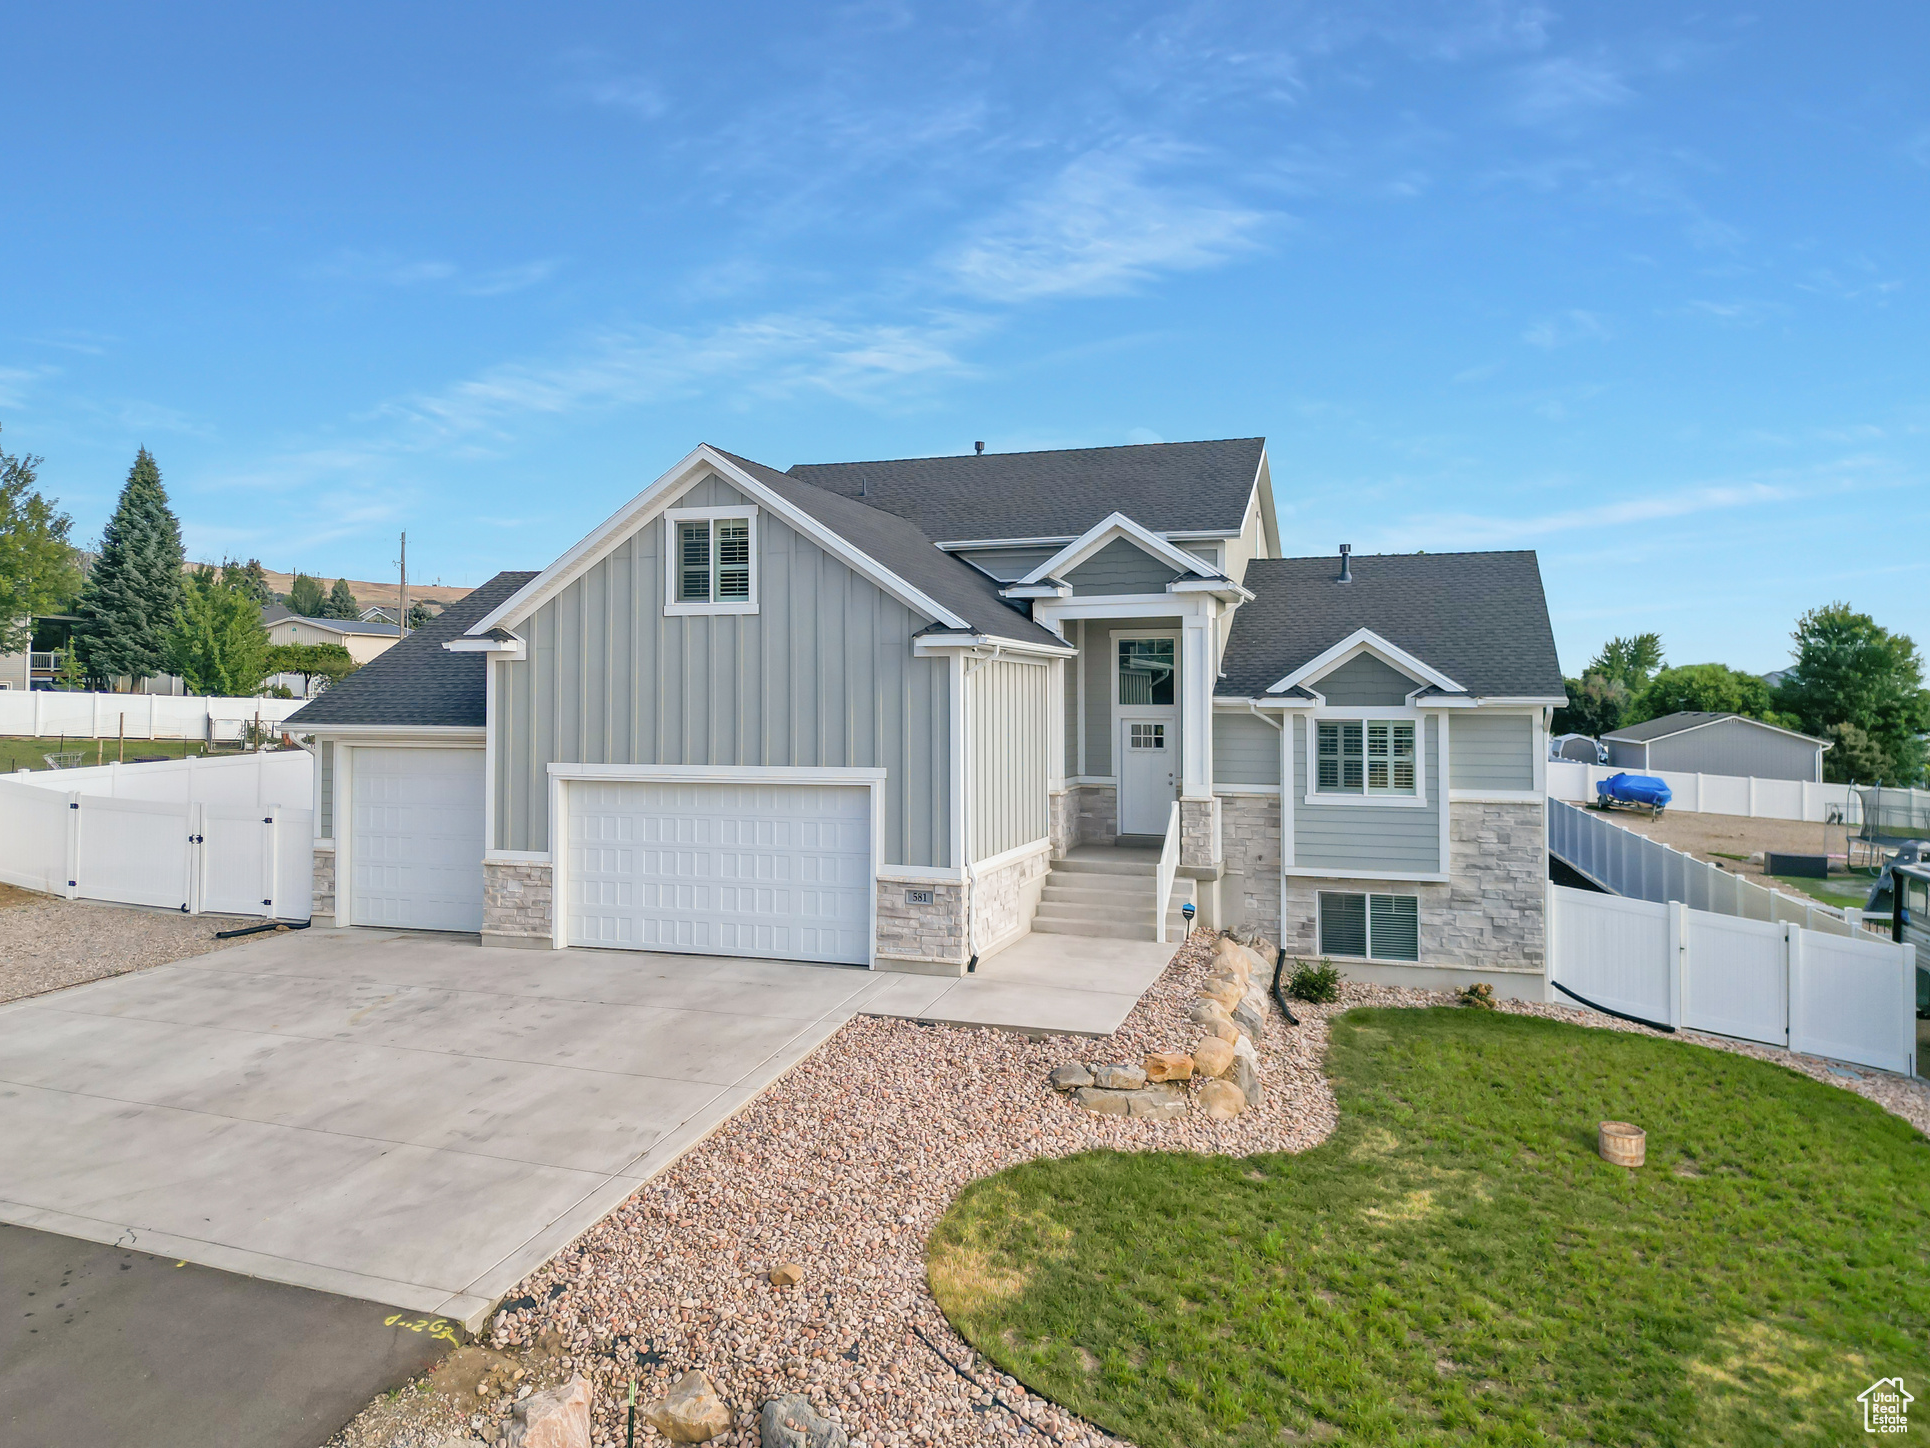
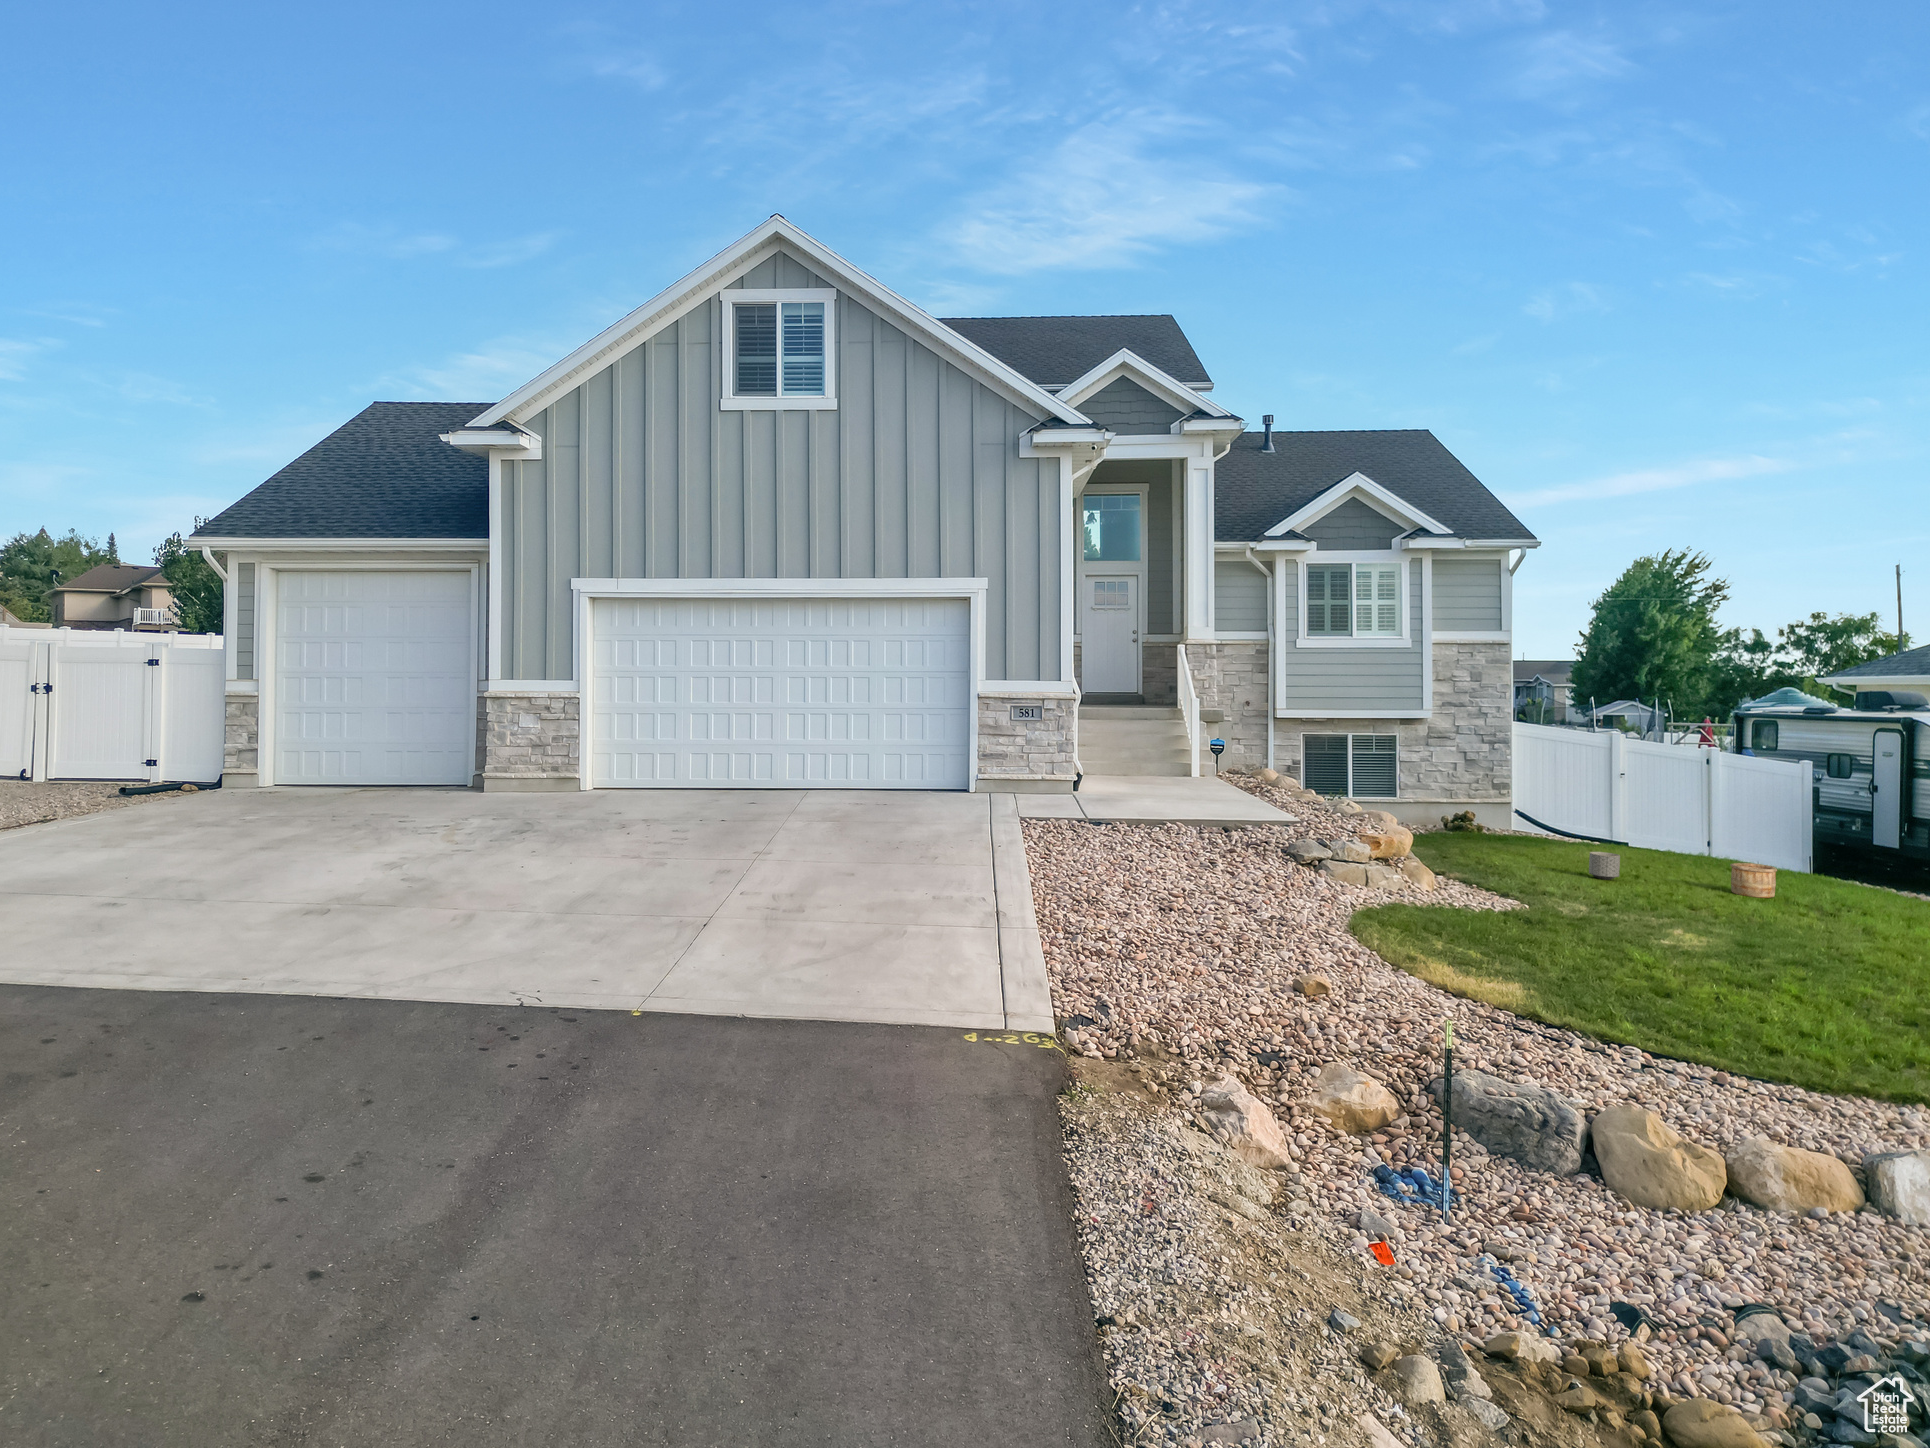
planter: none [1450,1089,1481,1123] -> present [1589,852,1620,880]

